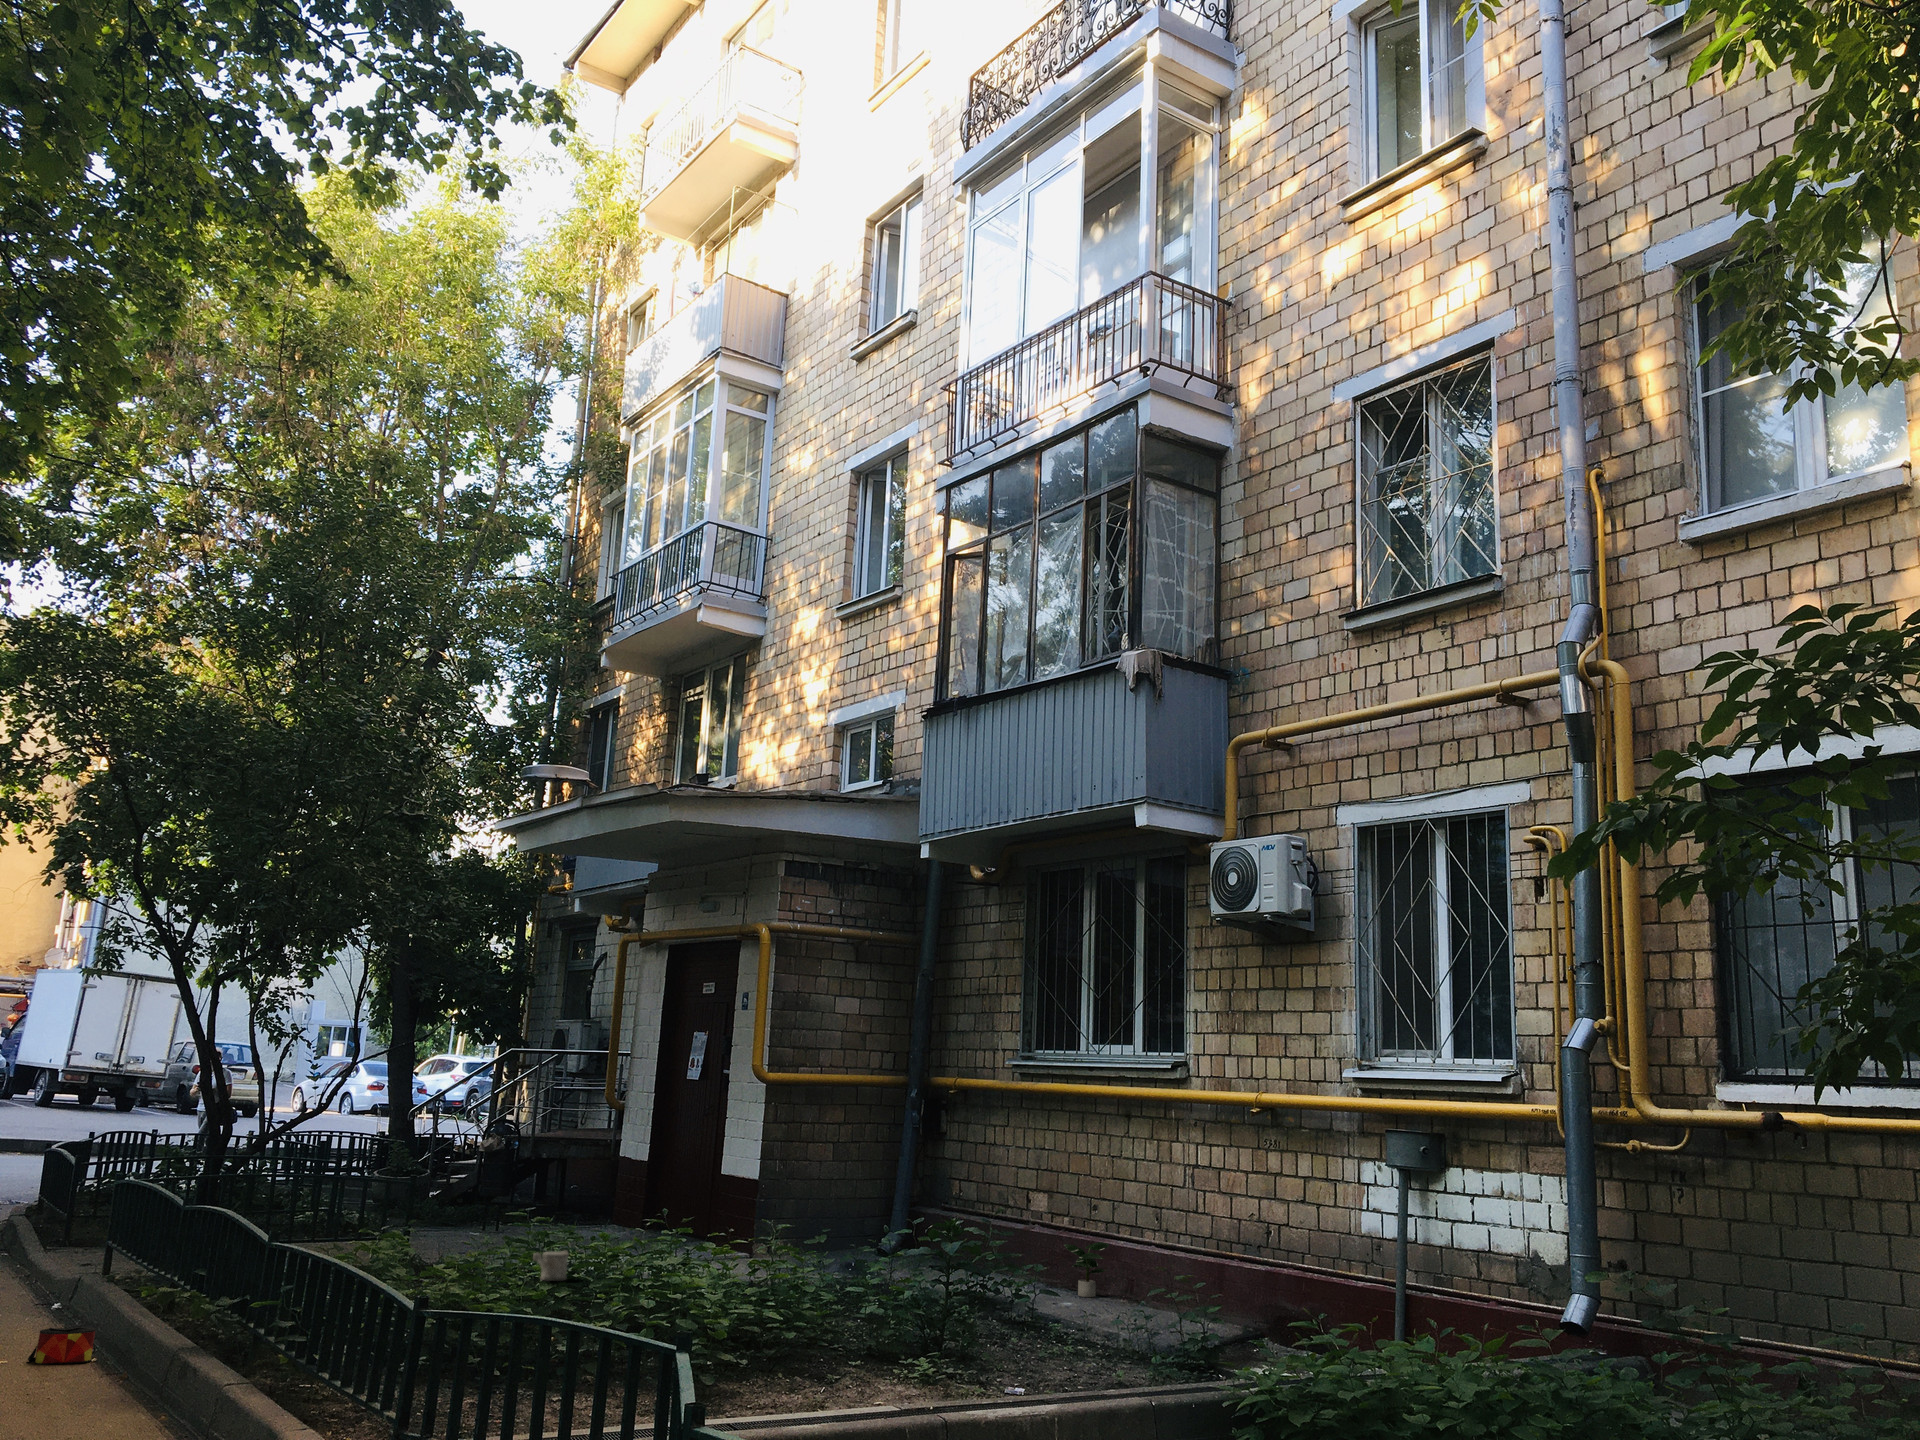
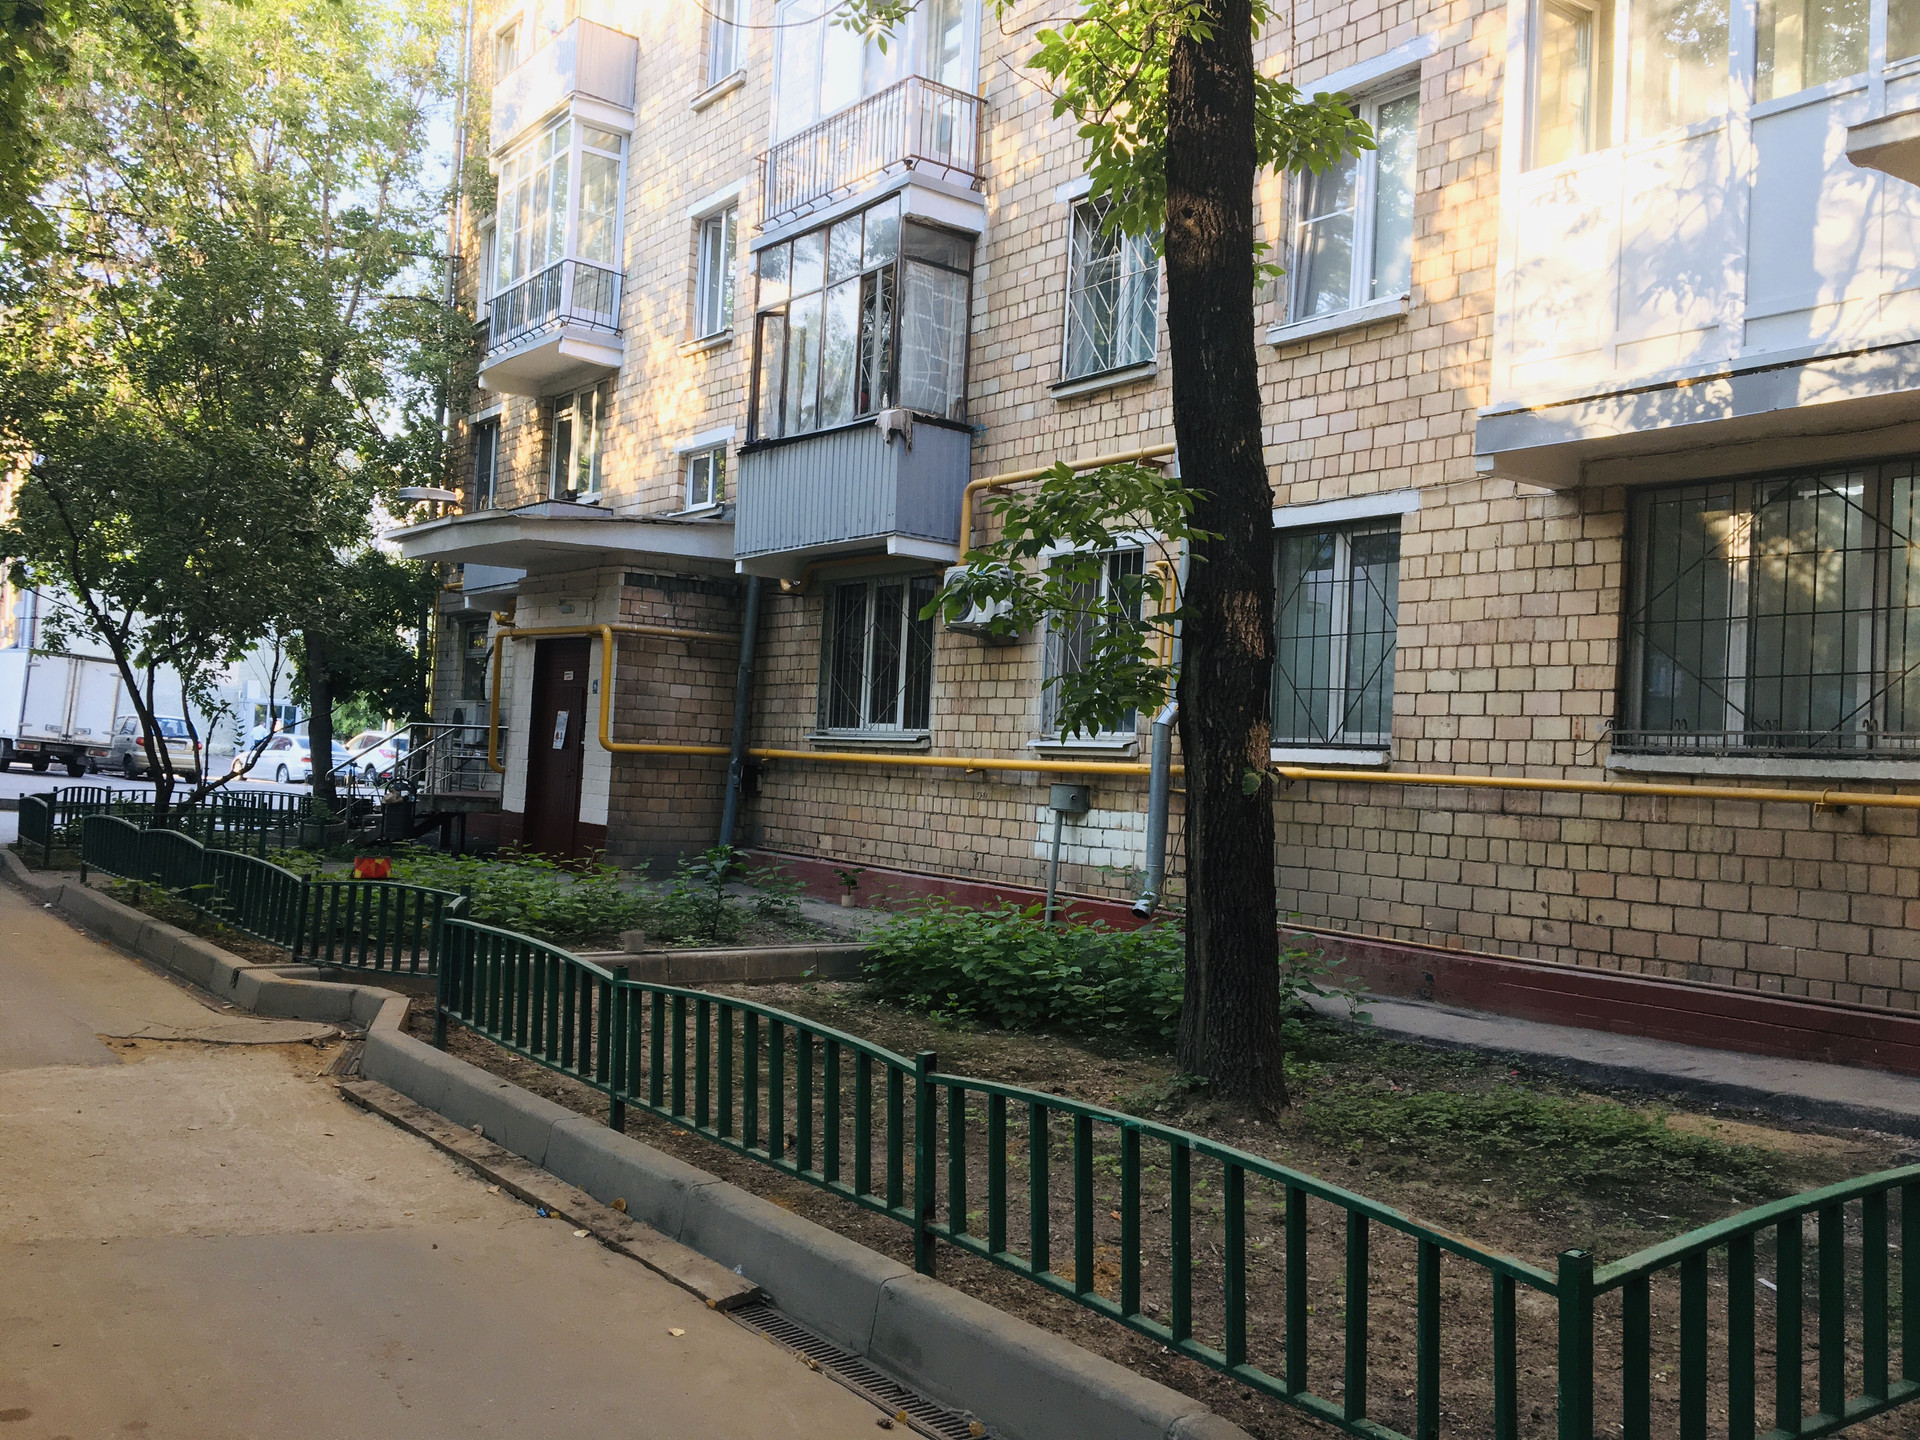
watering can: present [533,1251,569,1281] -> present [620,930,644,953]
bag: present [28,1327,96,1365] -> present [349,855,392,879]

